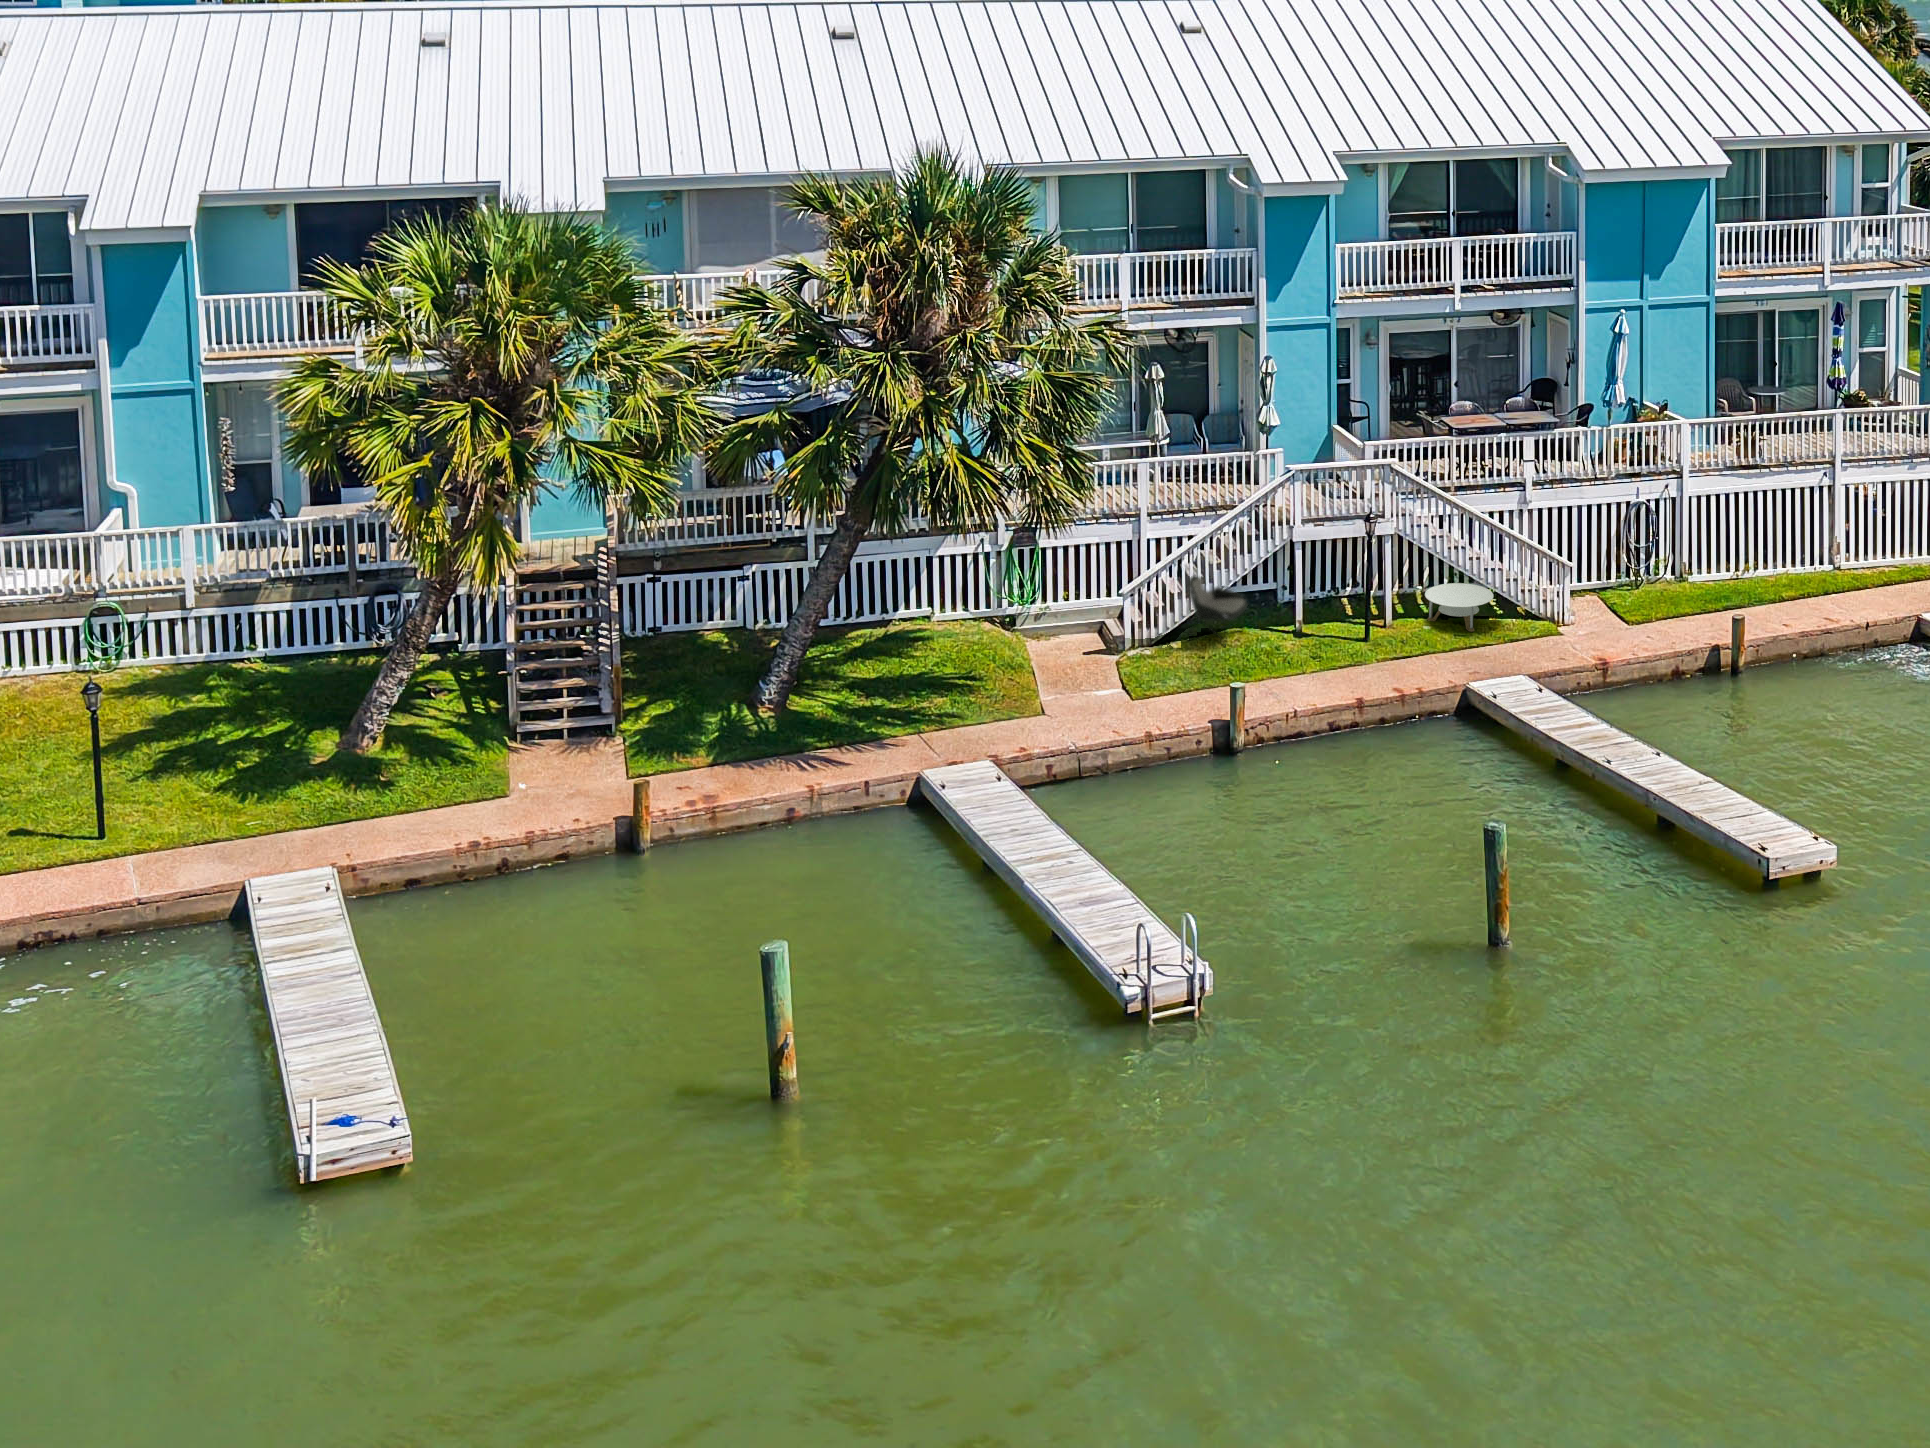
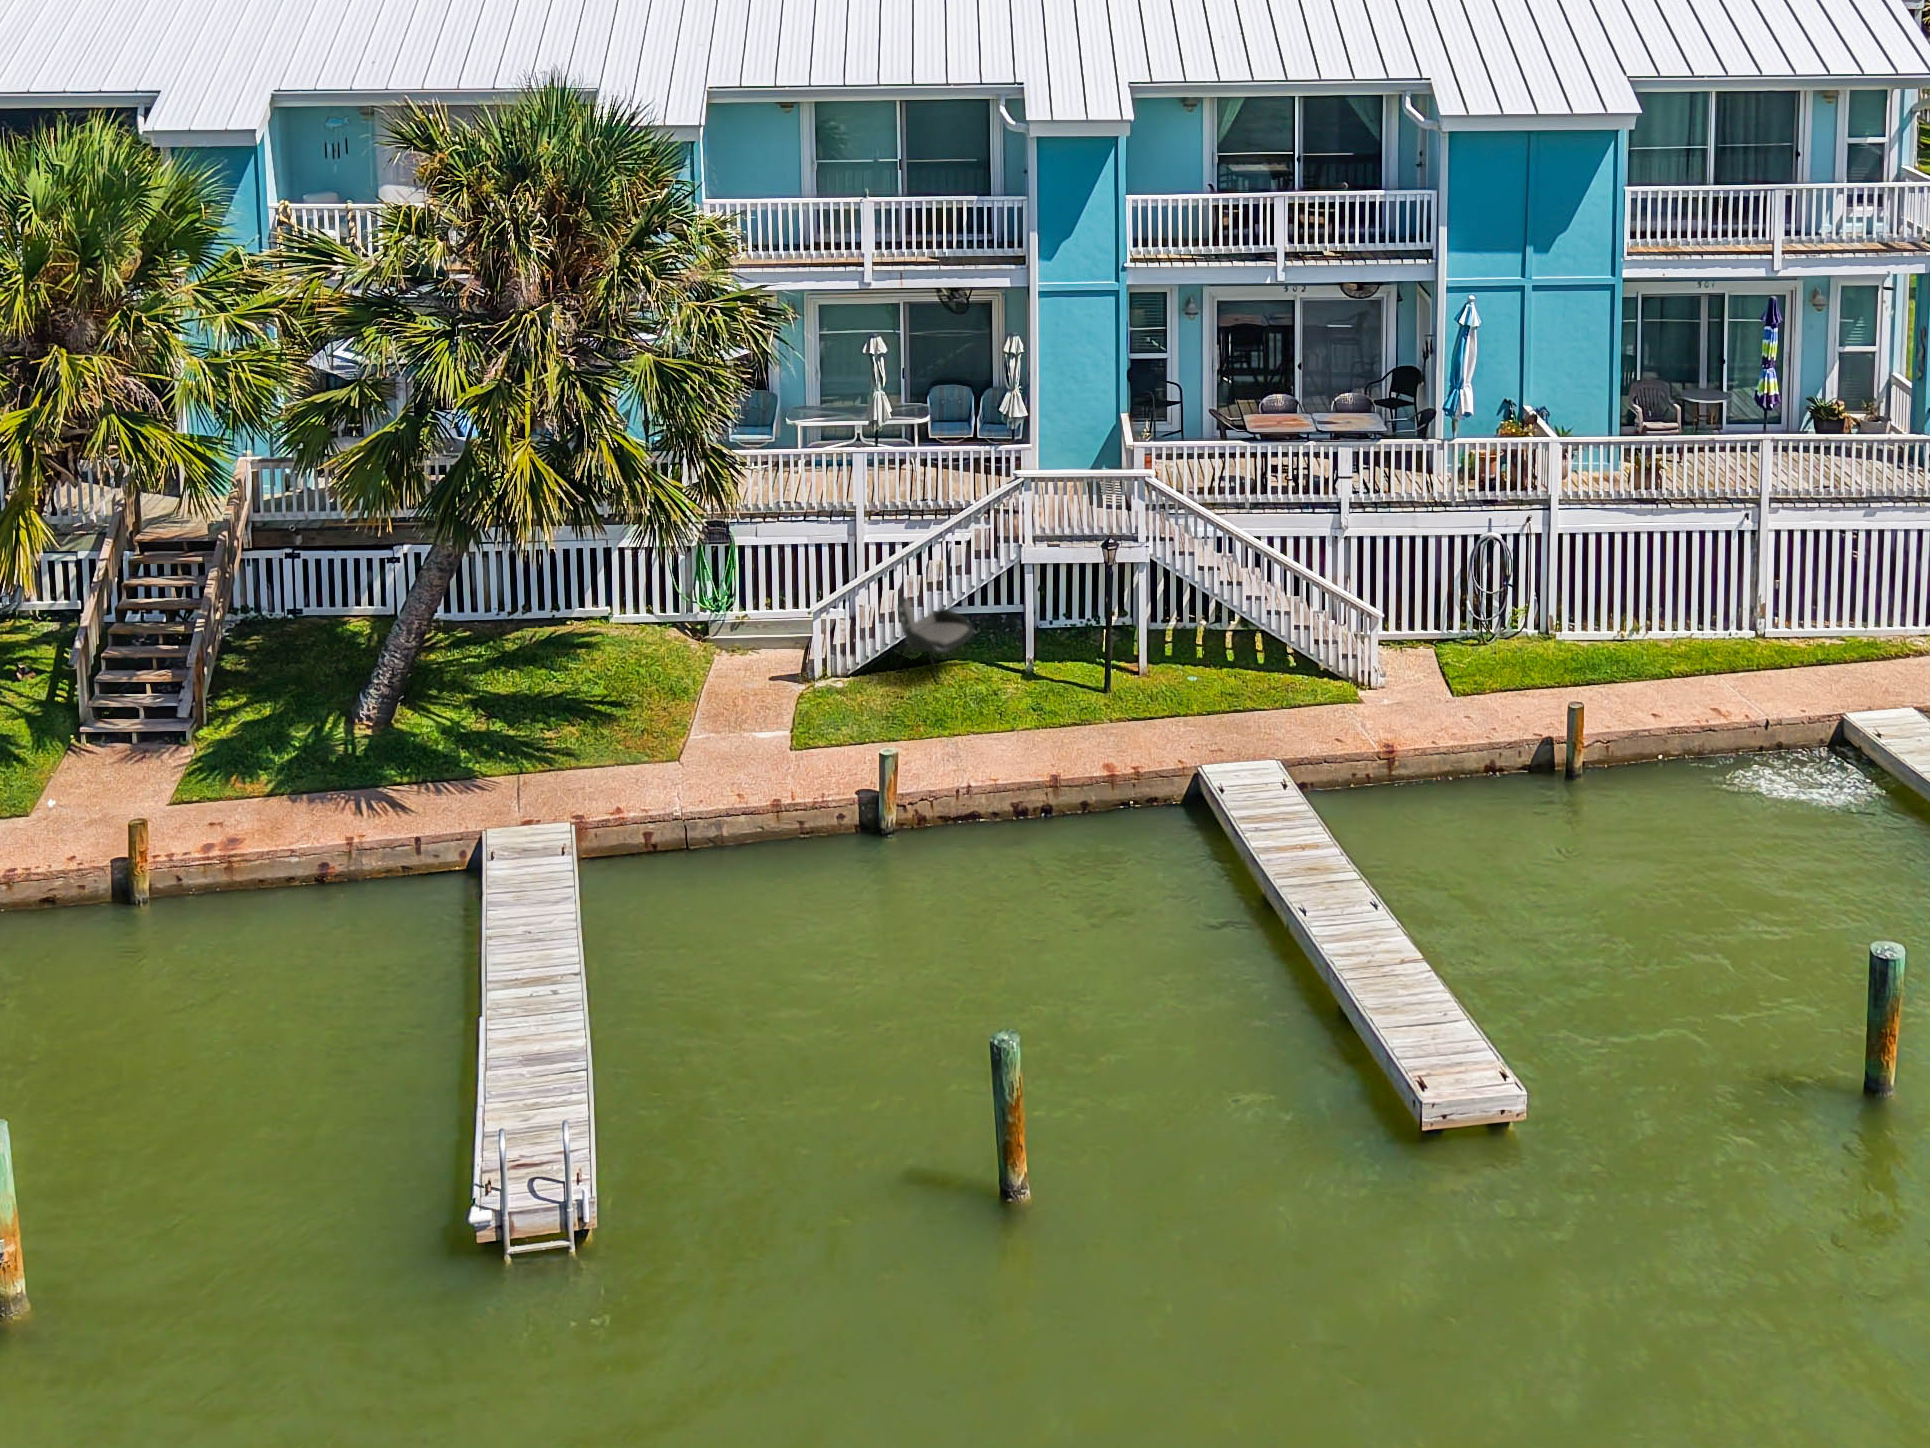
round table: present [1425,583,1493,632] -> none [1196,622,1281,688]

